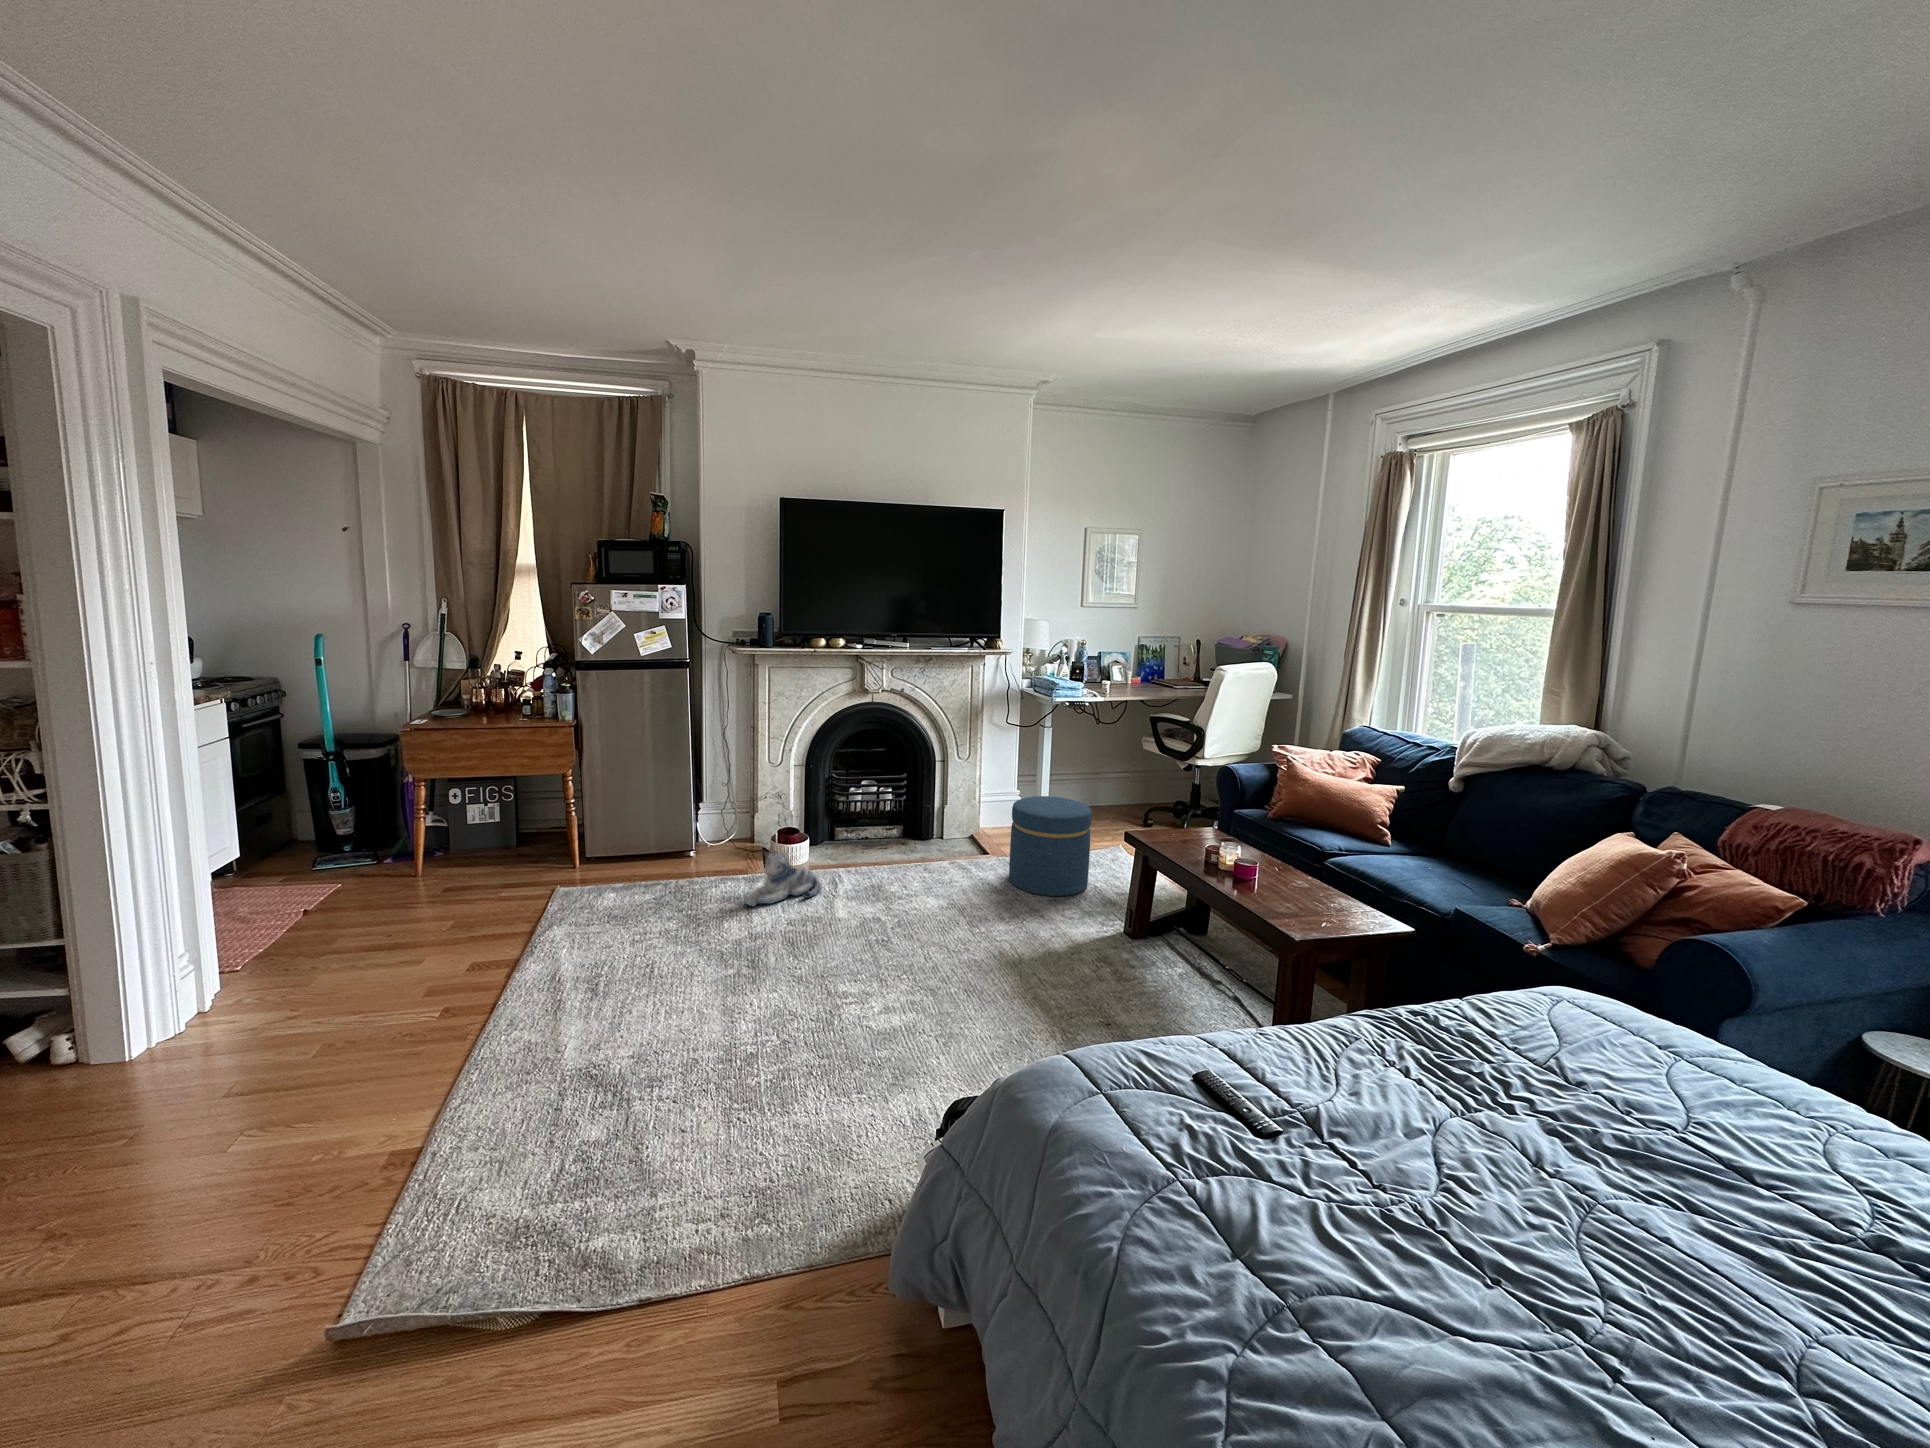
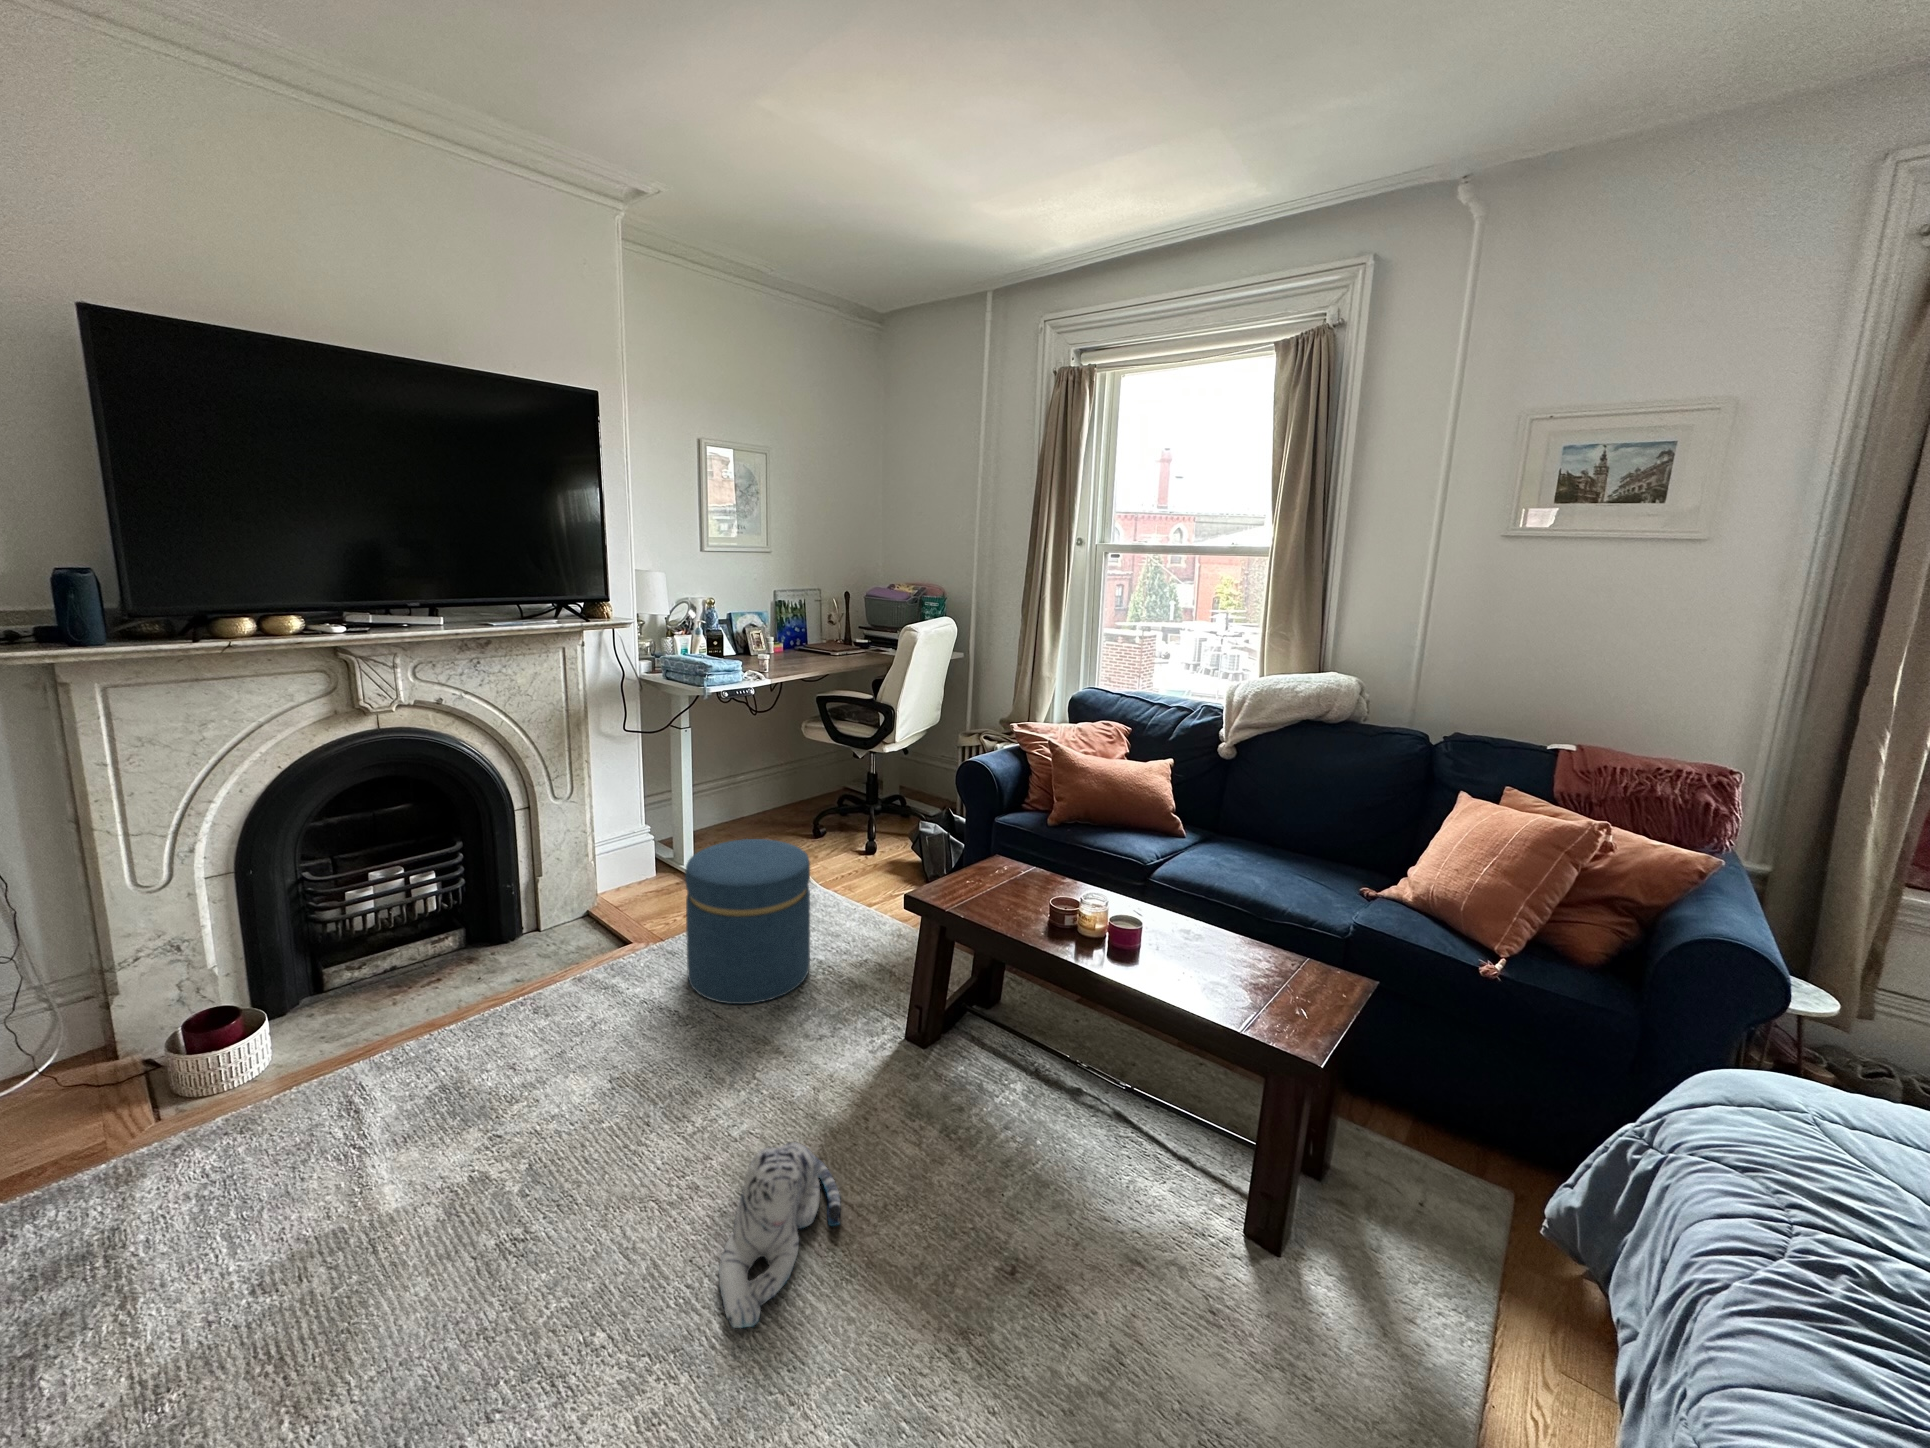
plush toy: present [744,851,821,906] -> present [719,1142,841,1328]

